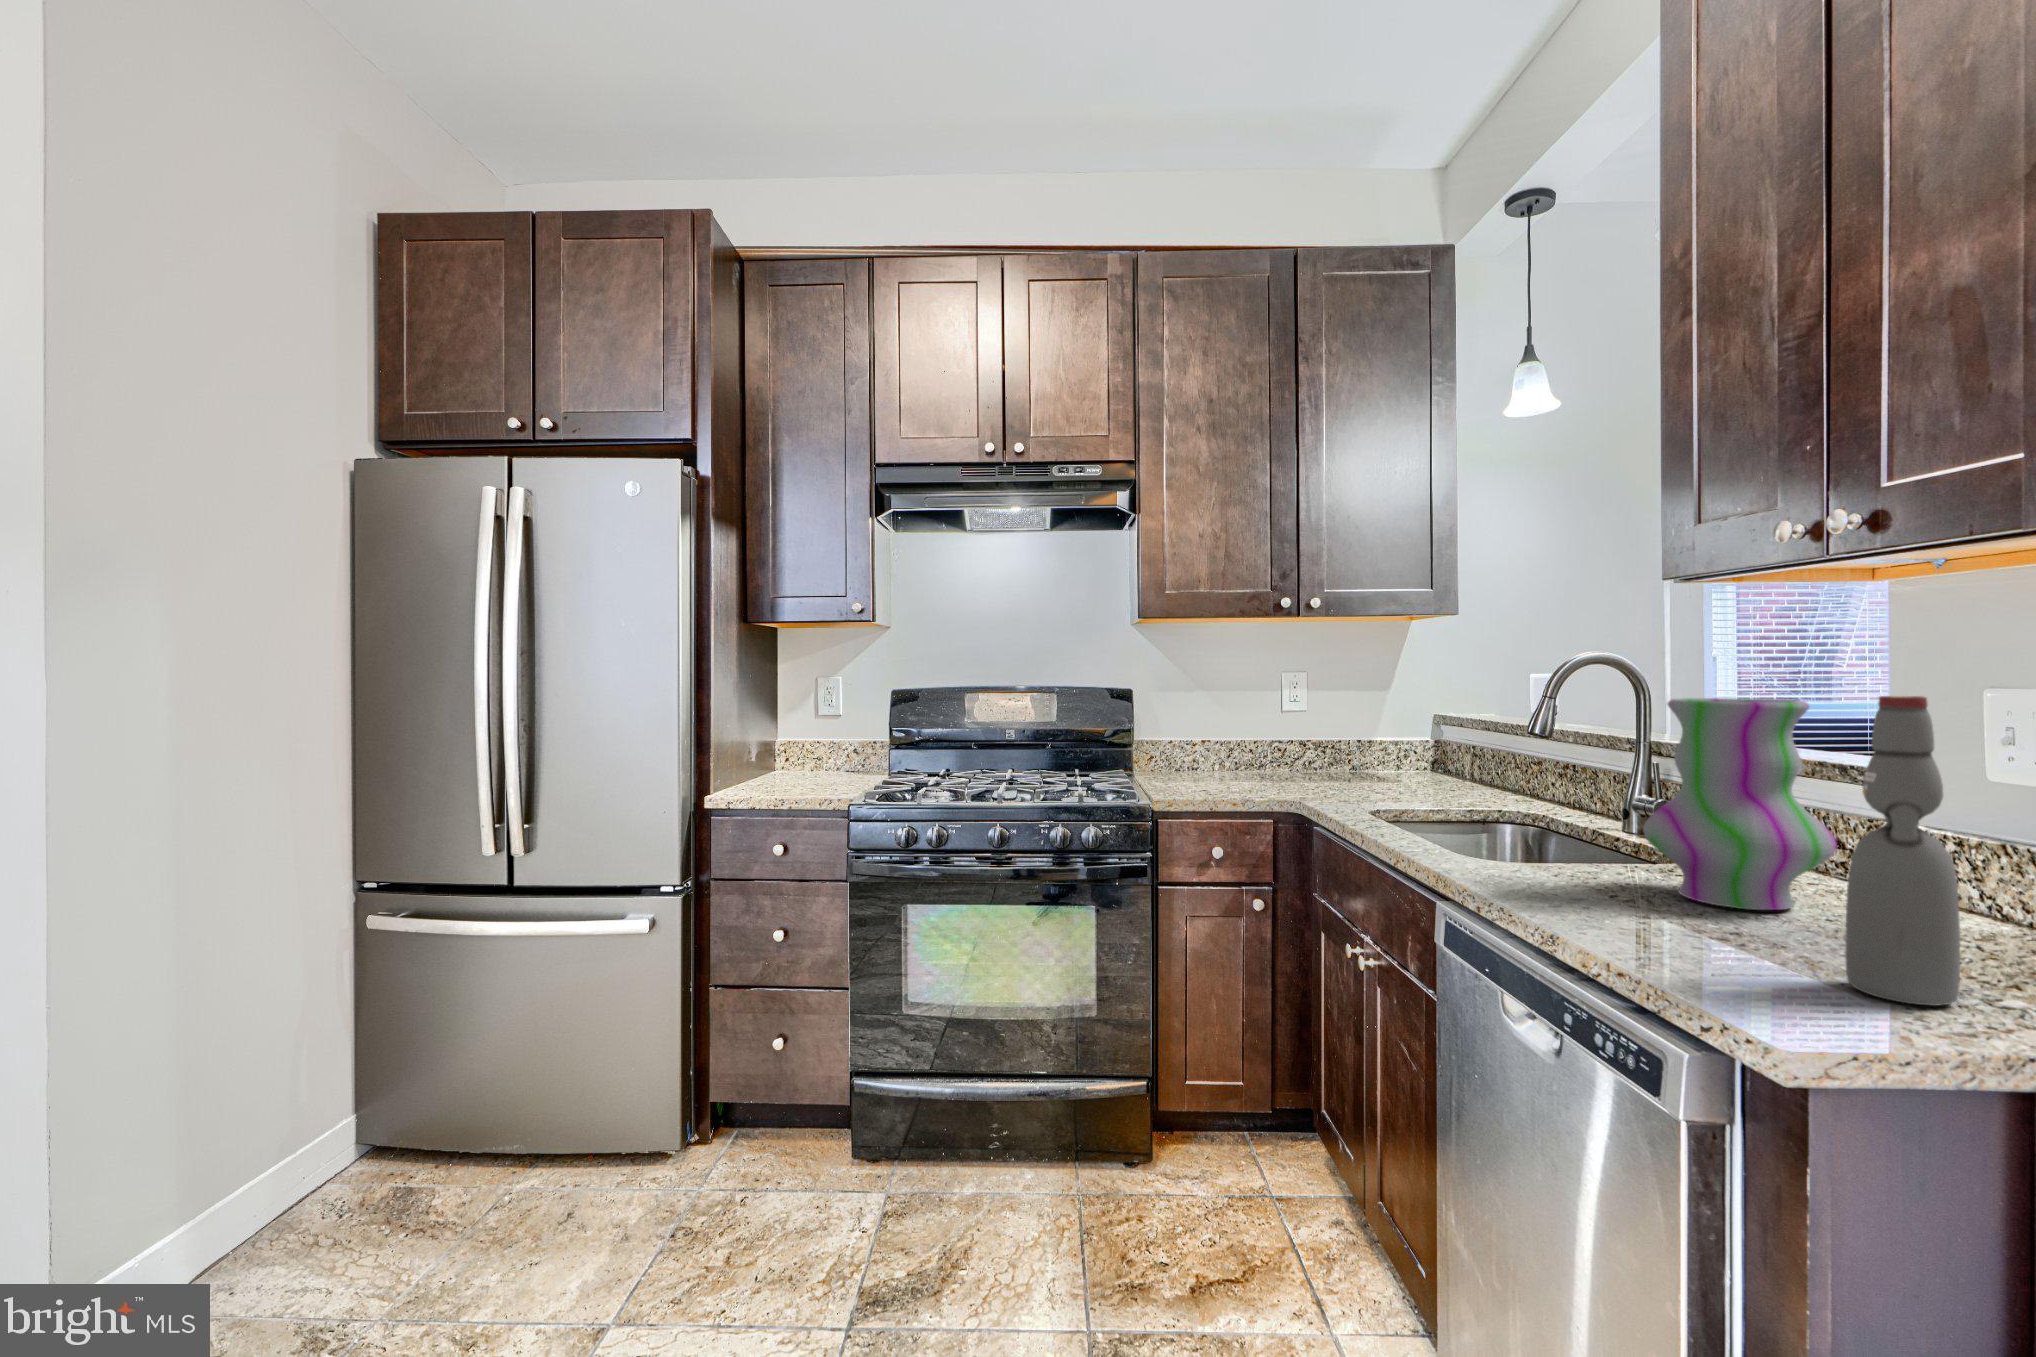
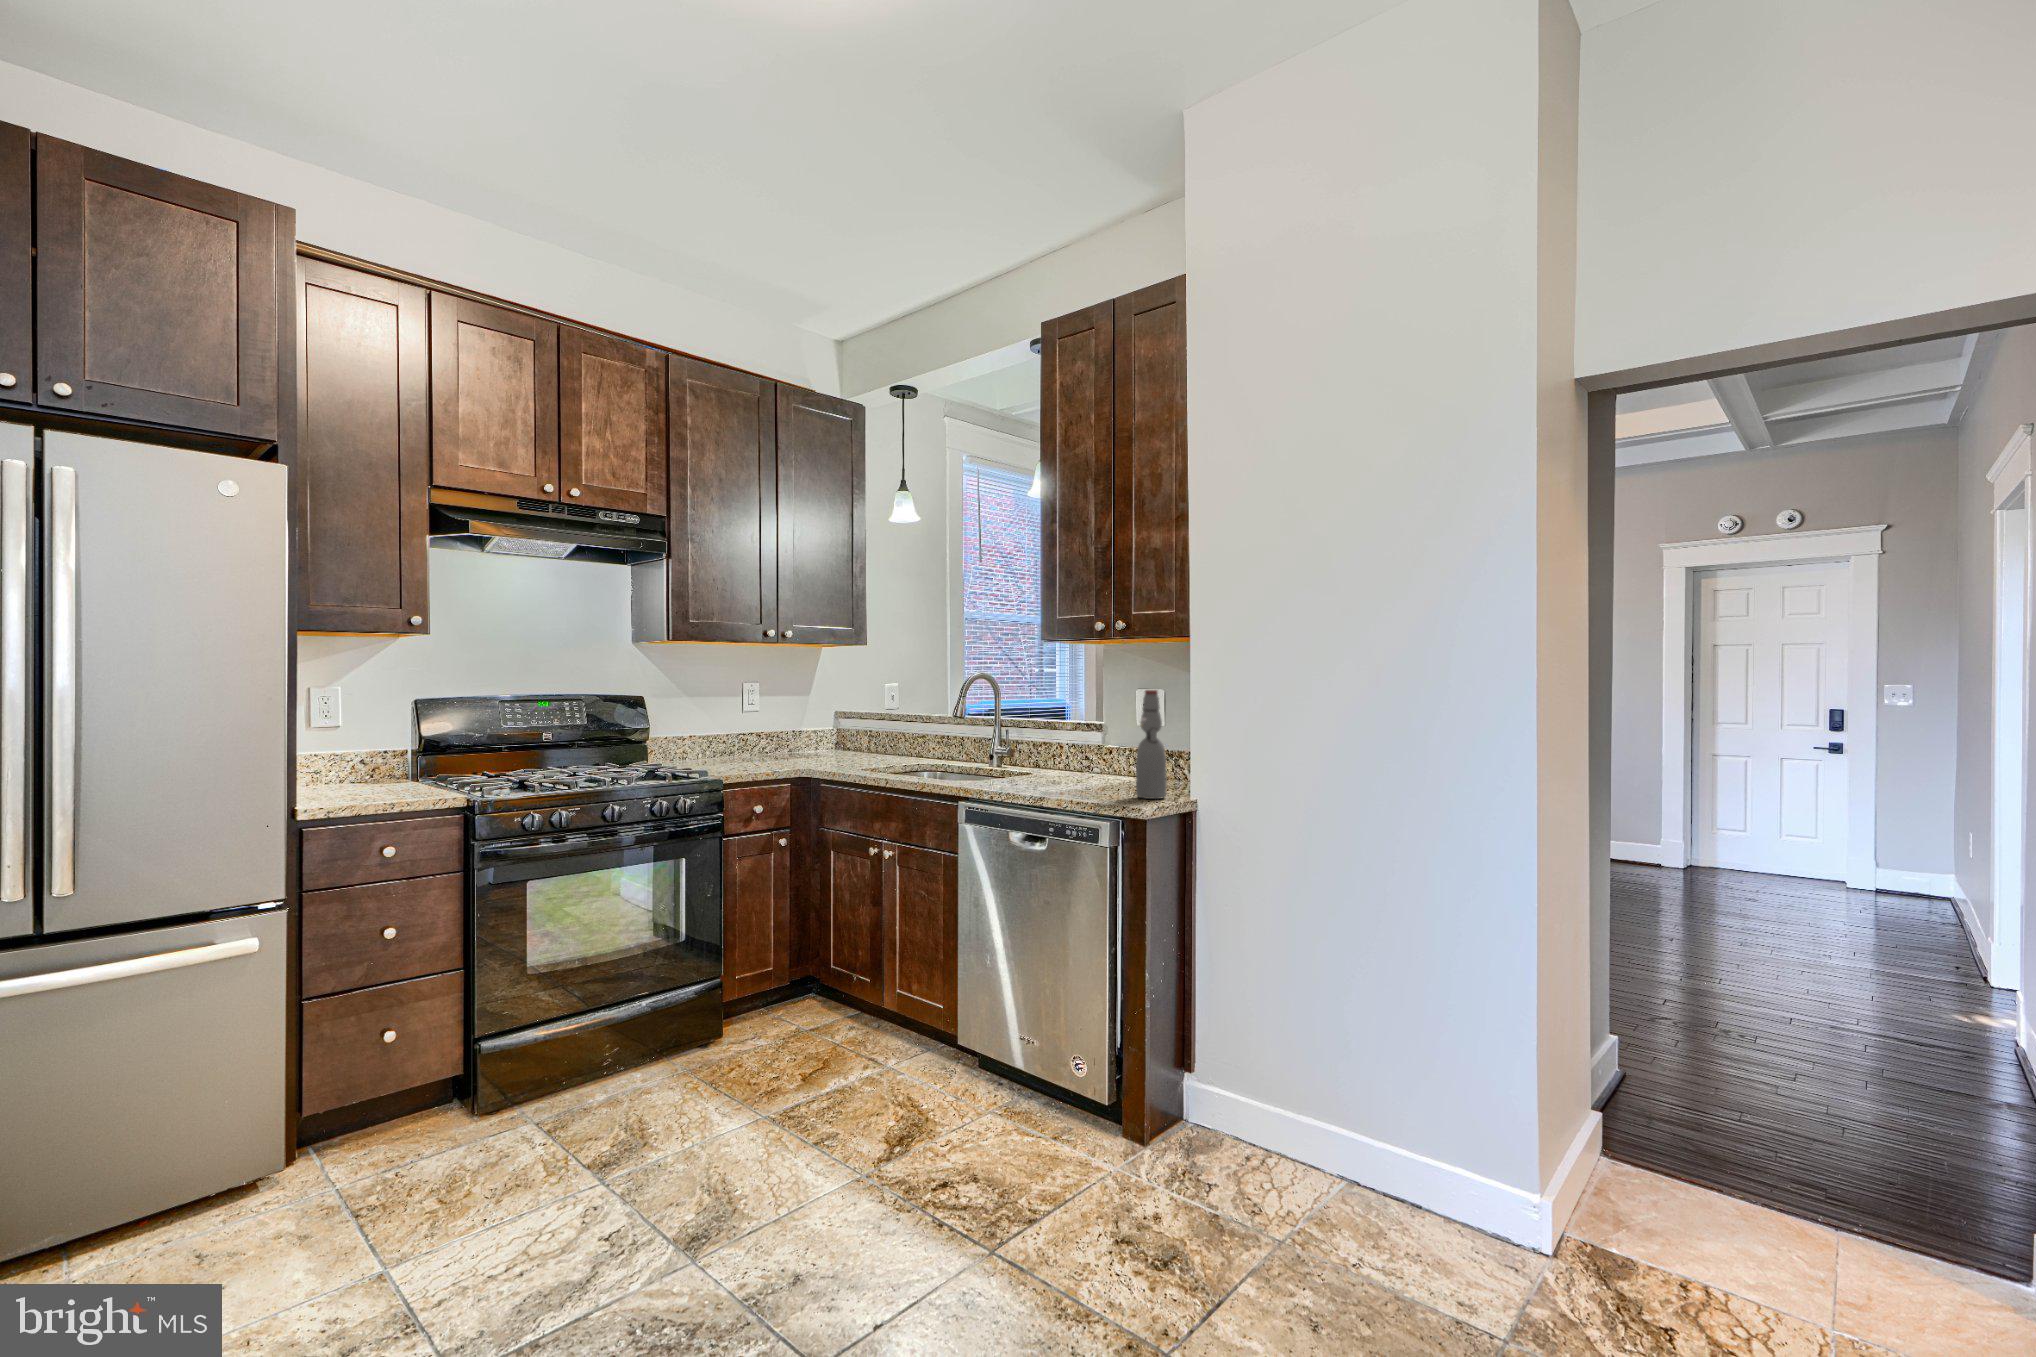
vase: present [1643,698,1837,910] -> none [1036,694,1105,785]

